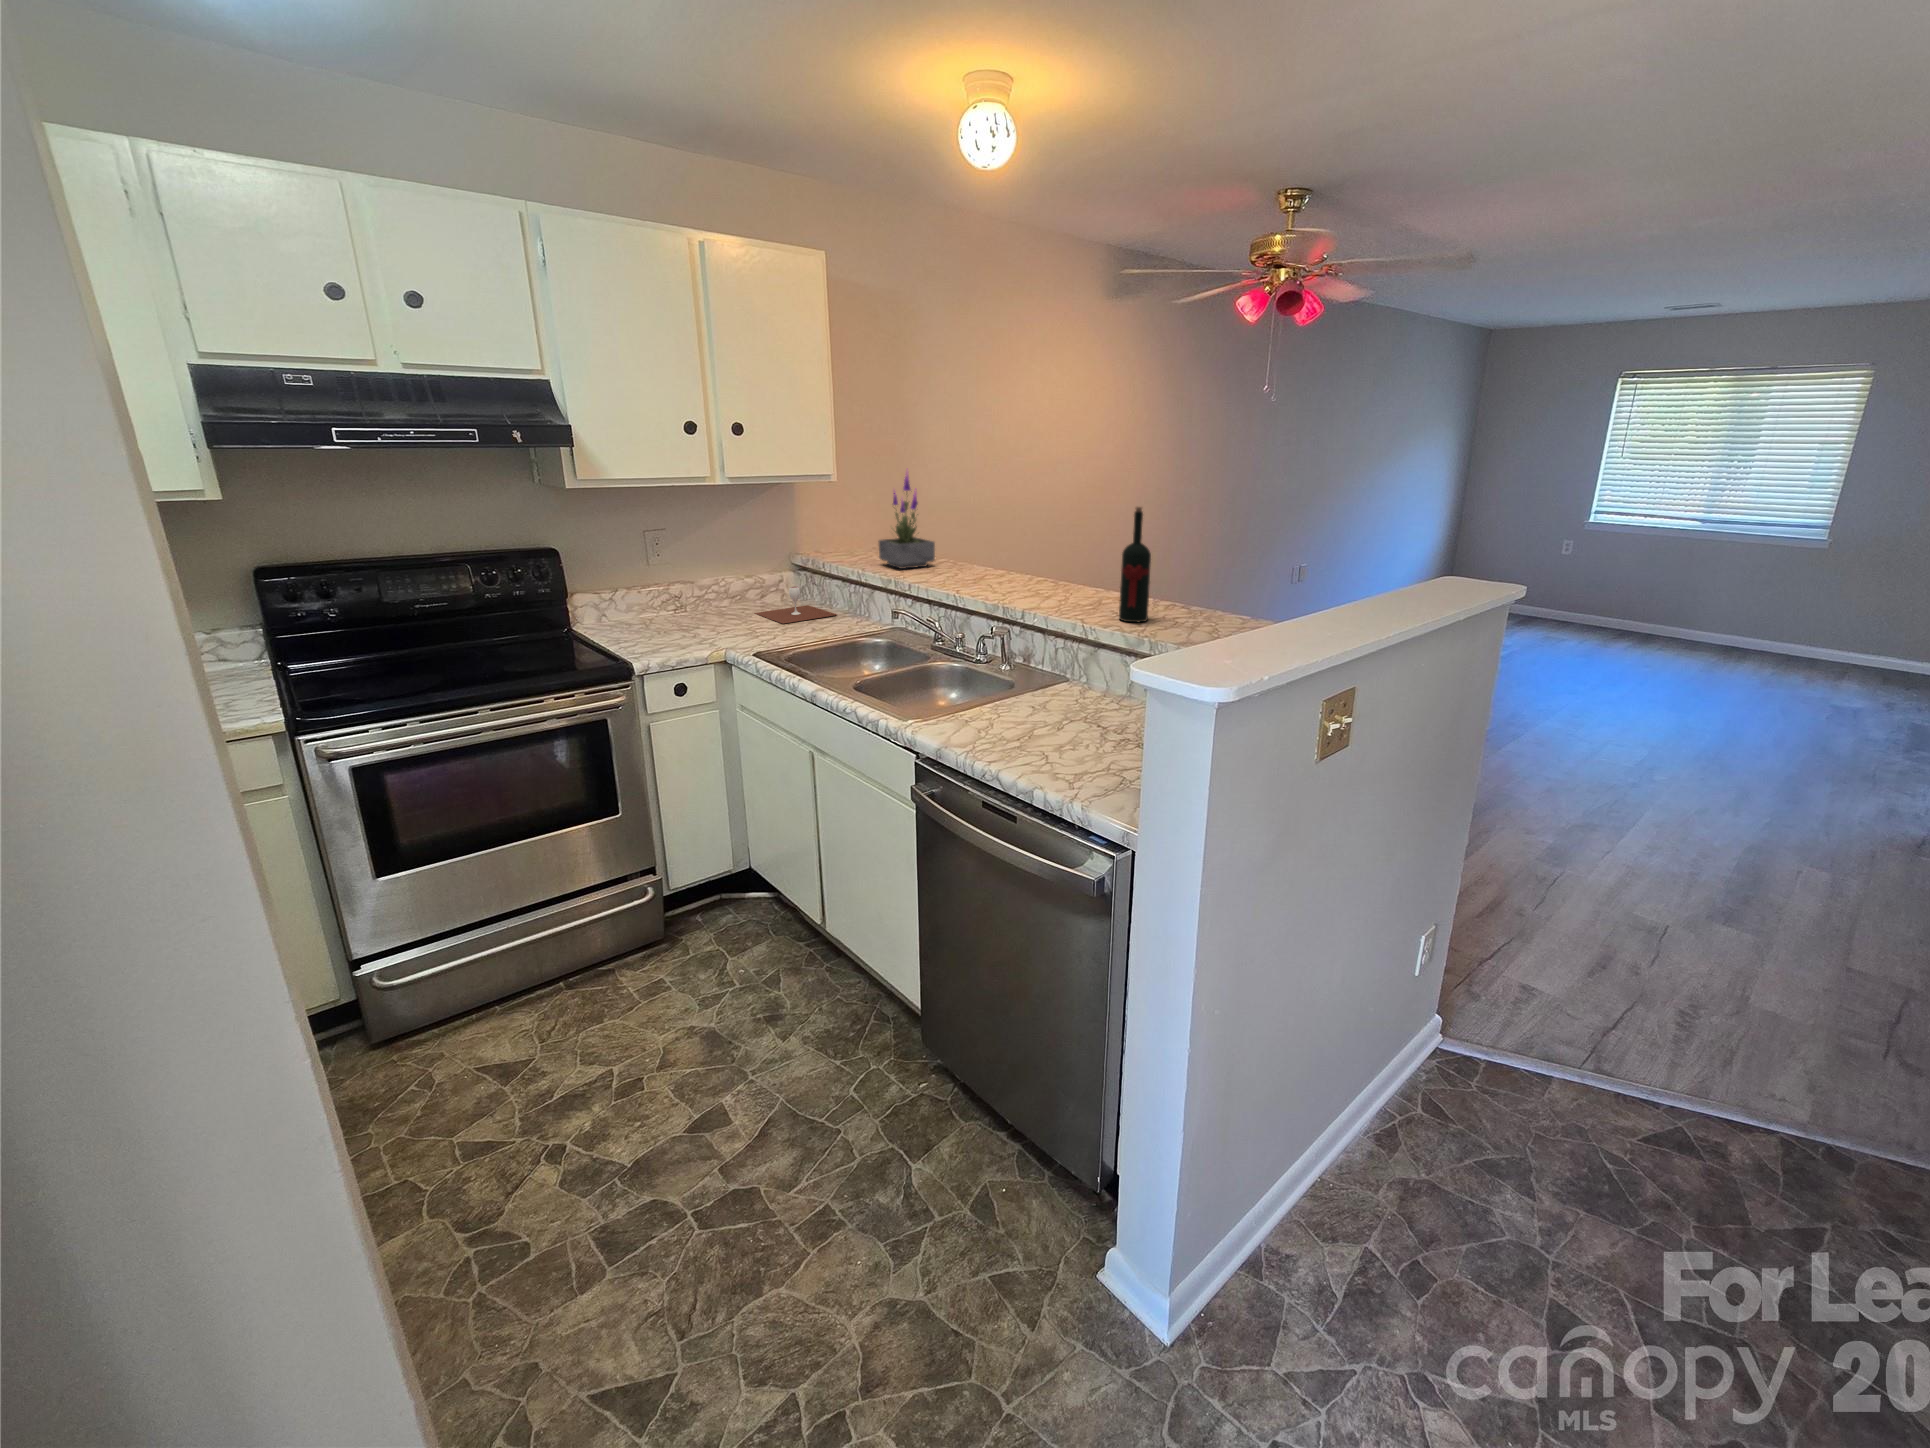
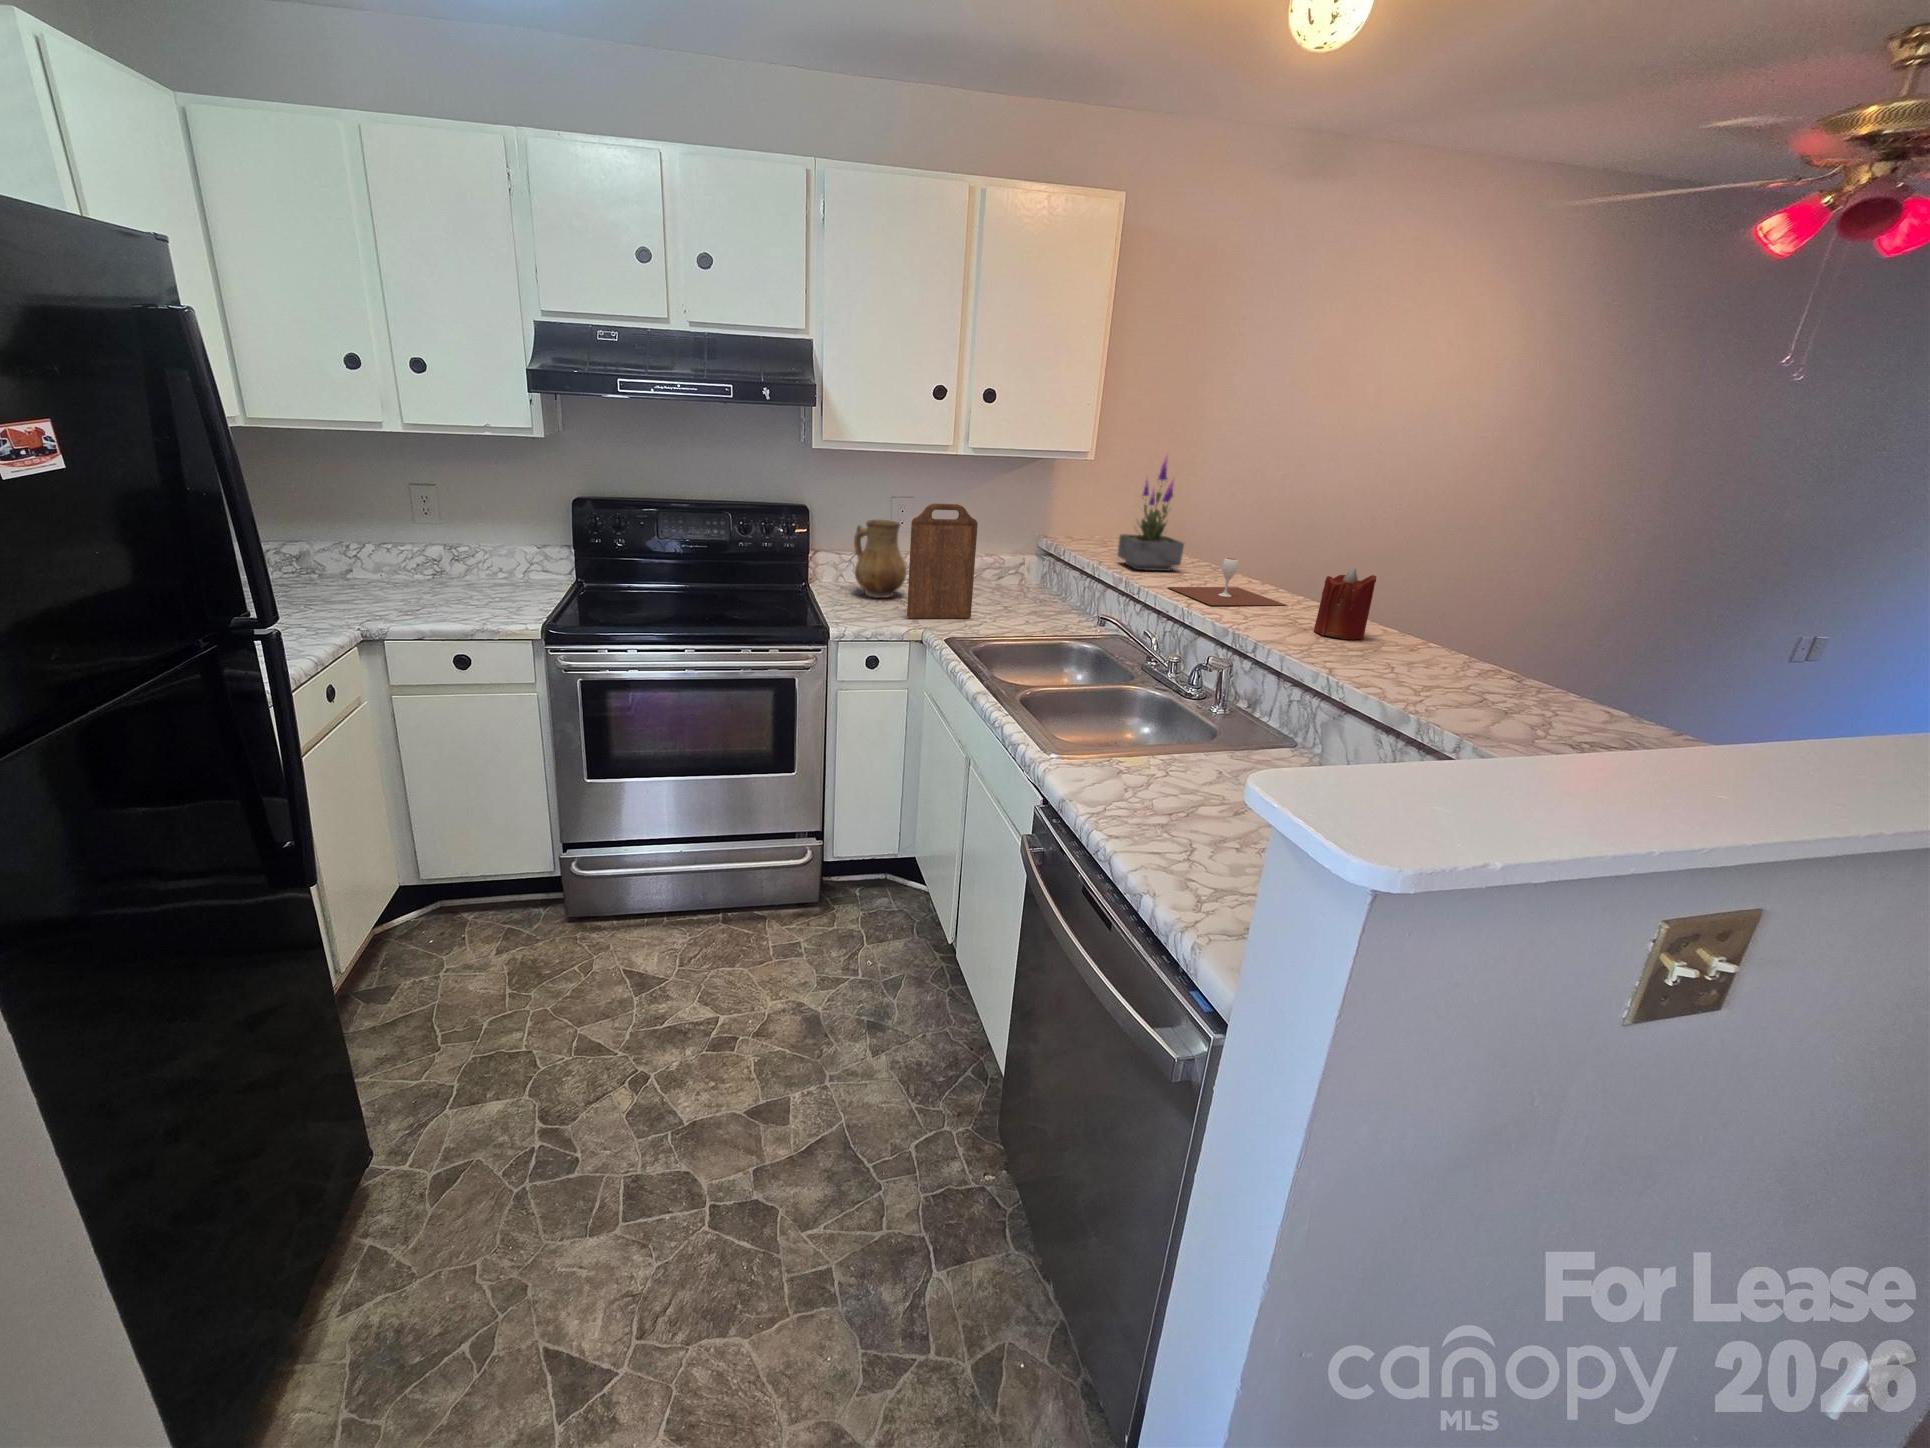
wine bottle: present [1119,507,1151,622] -> none [1391,515,1464,686]
cutting board: none [693,528,764,642] -> present [907,504,978,618]
candle: none [1057,548,1091,600] -> present [1314,568,1376,639]
ceramic pitcher: none [616,550,682,629] -> present [854,520,907,598]
wine glass: present [755,586,837,624] -> present [1168,558,1286,605]

